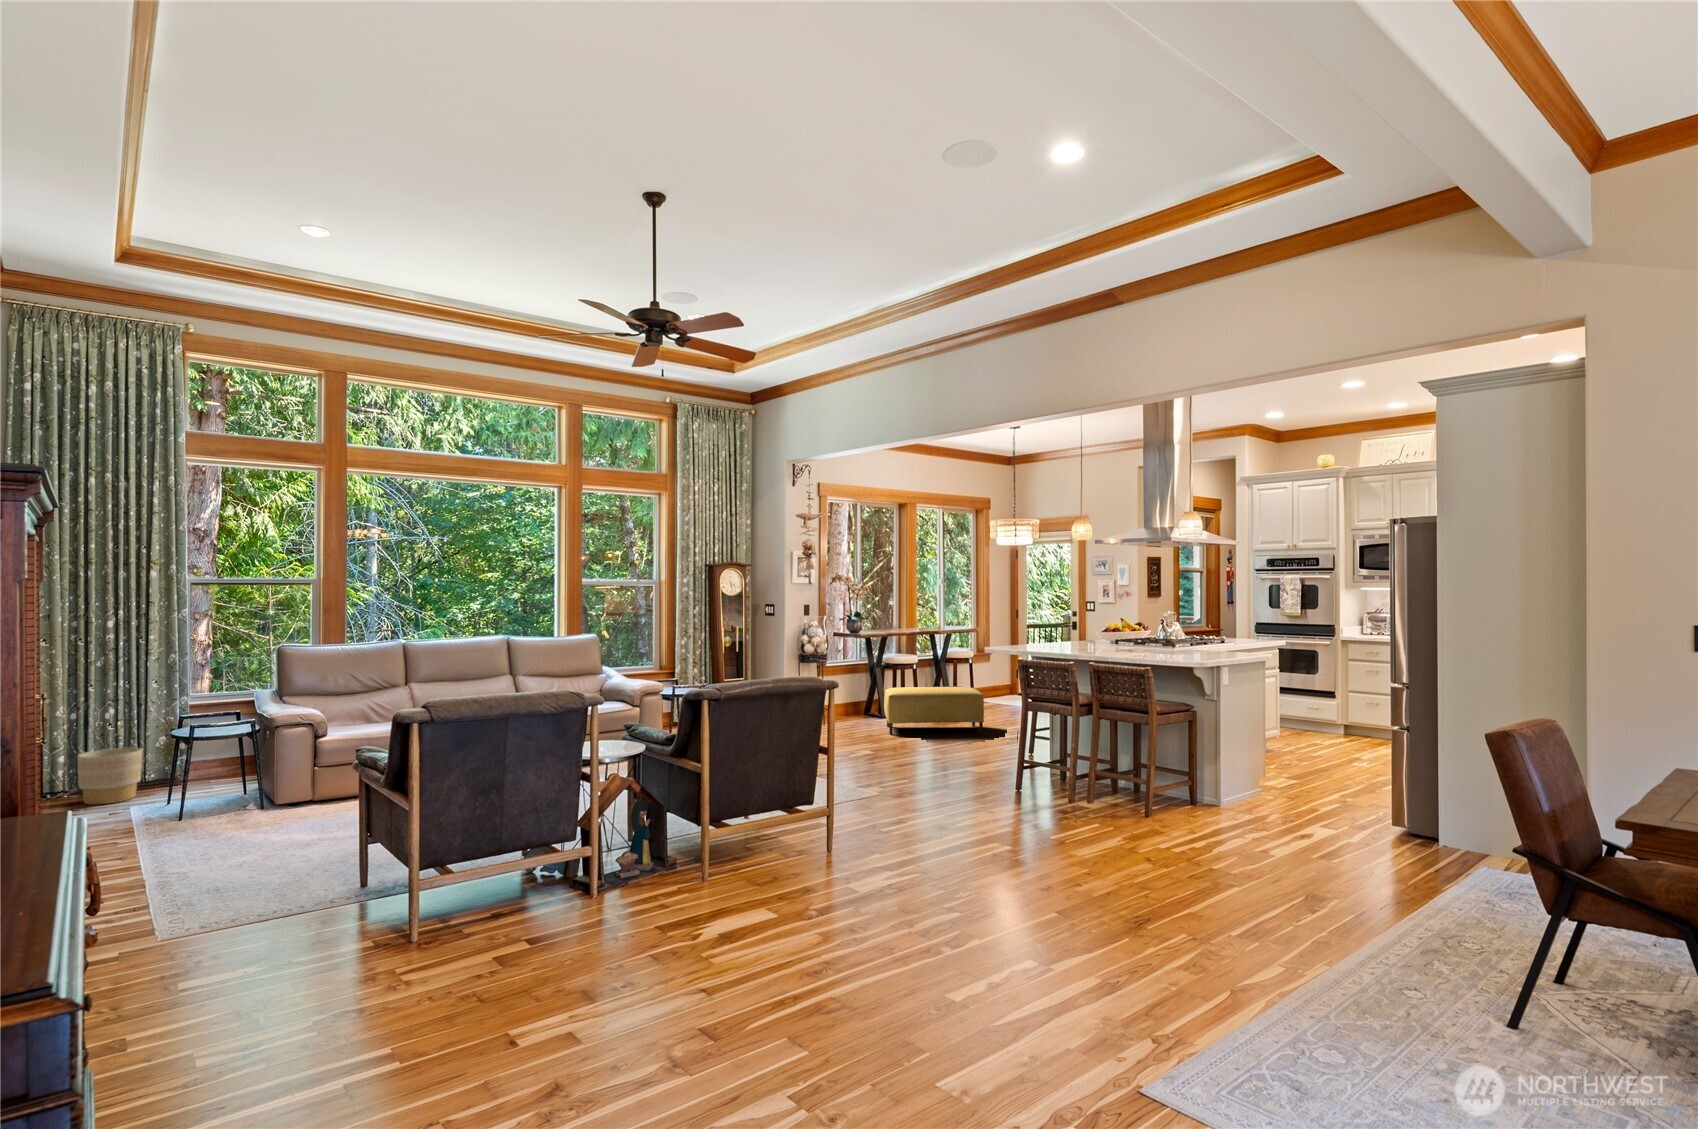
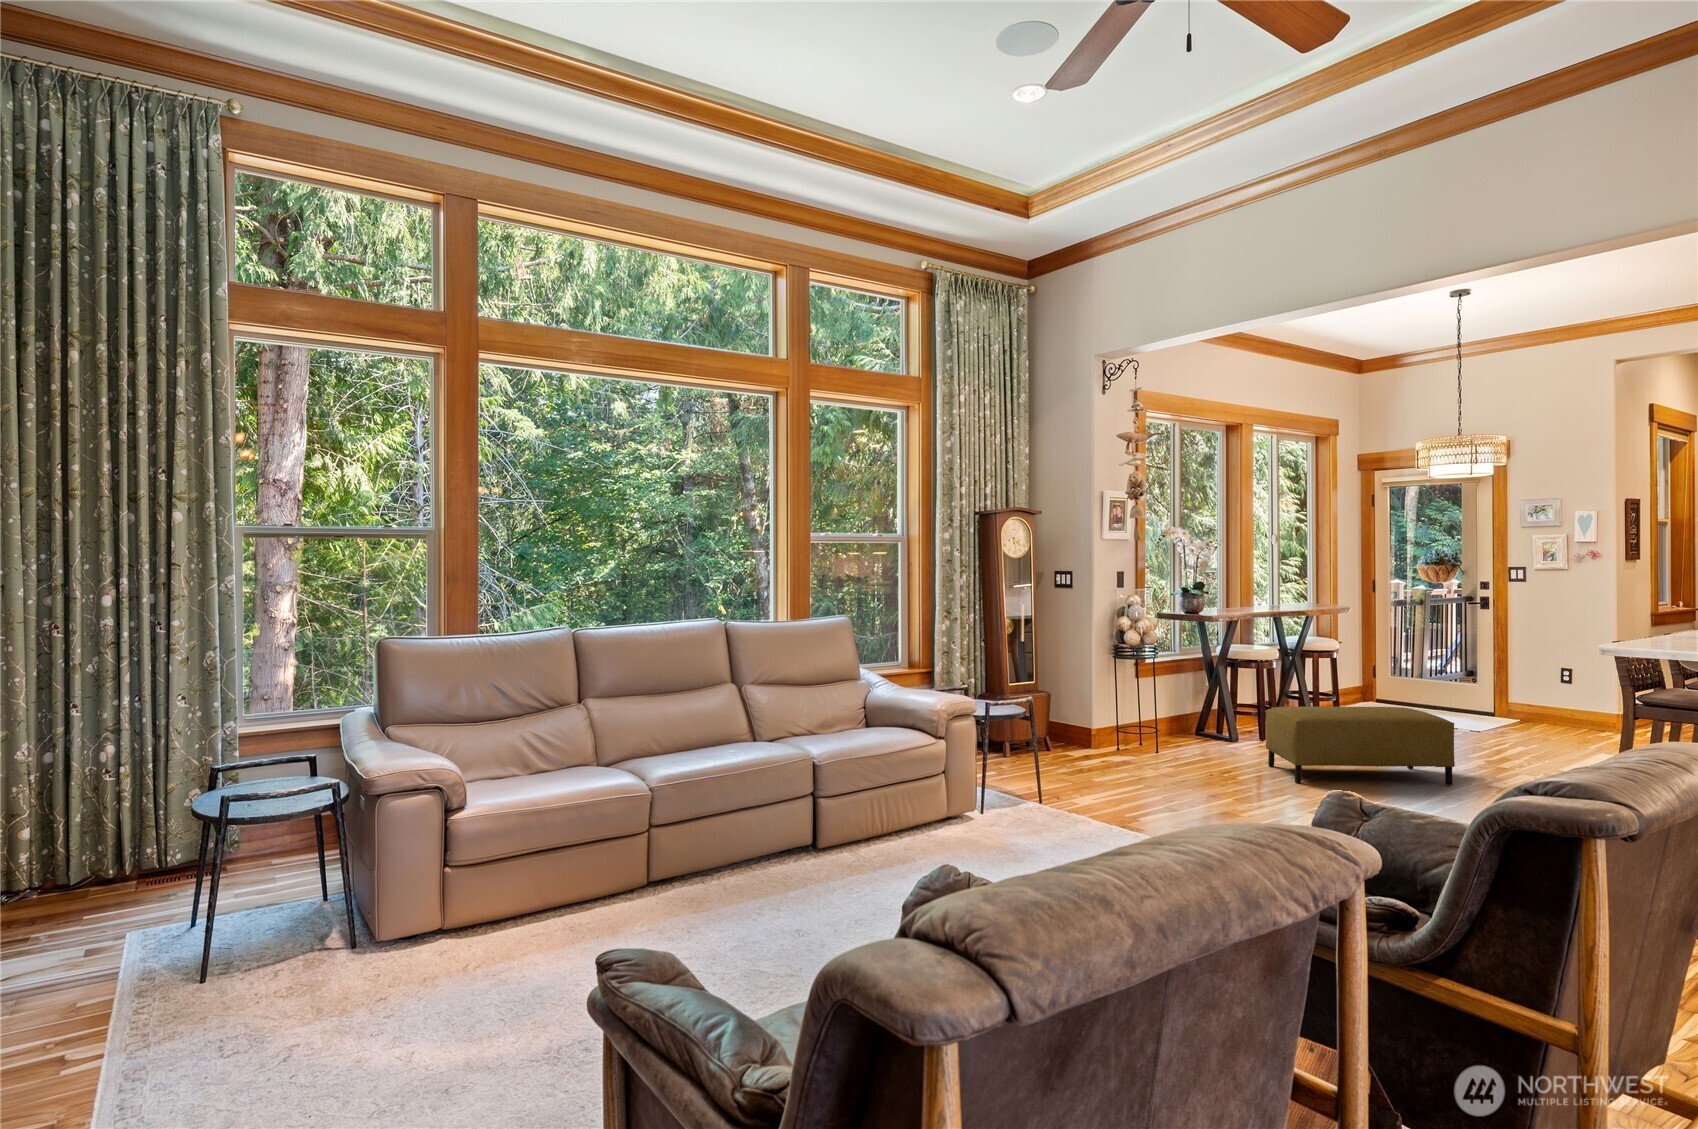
planter: present [78,748,142,805] -> none [51,811,161,916]

